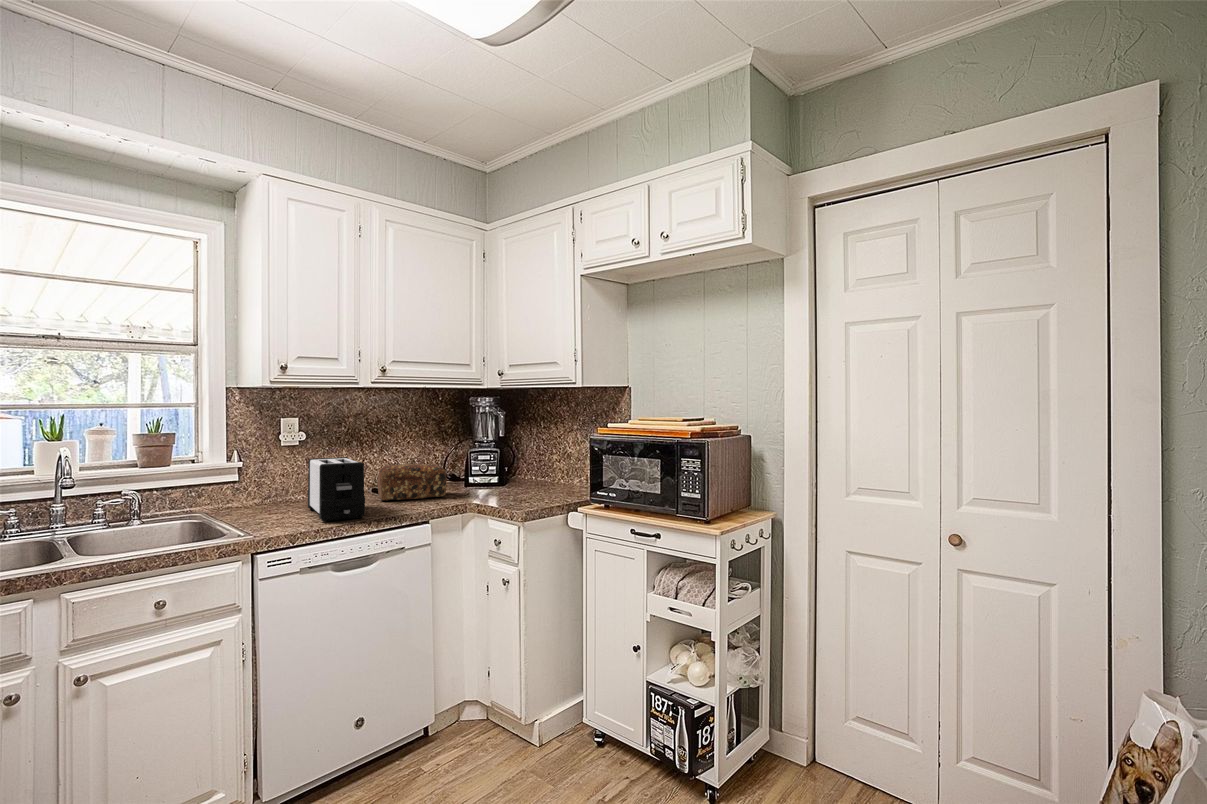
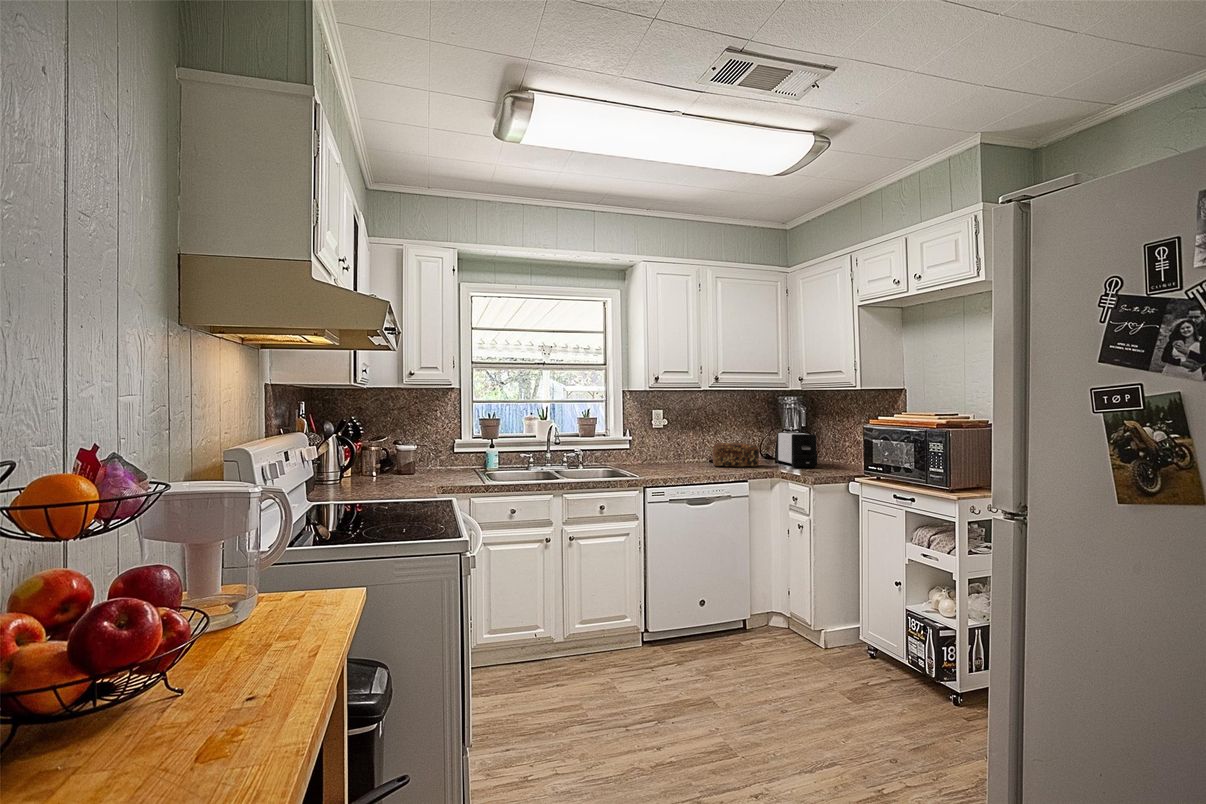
toaster: present [307,457,365,521] -> present [776,432,818,467]

